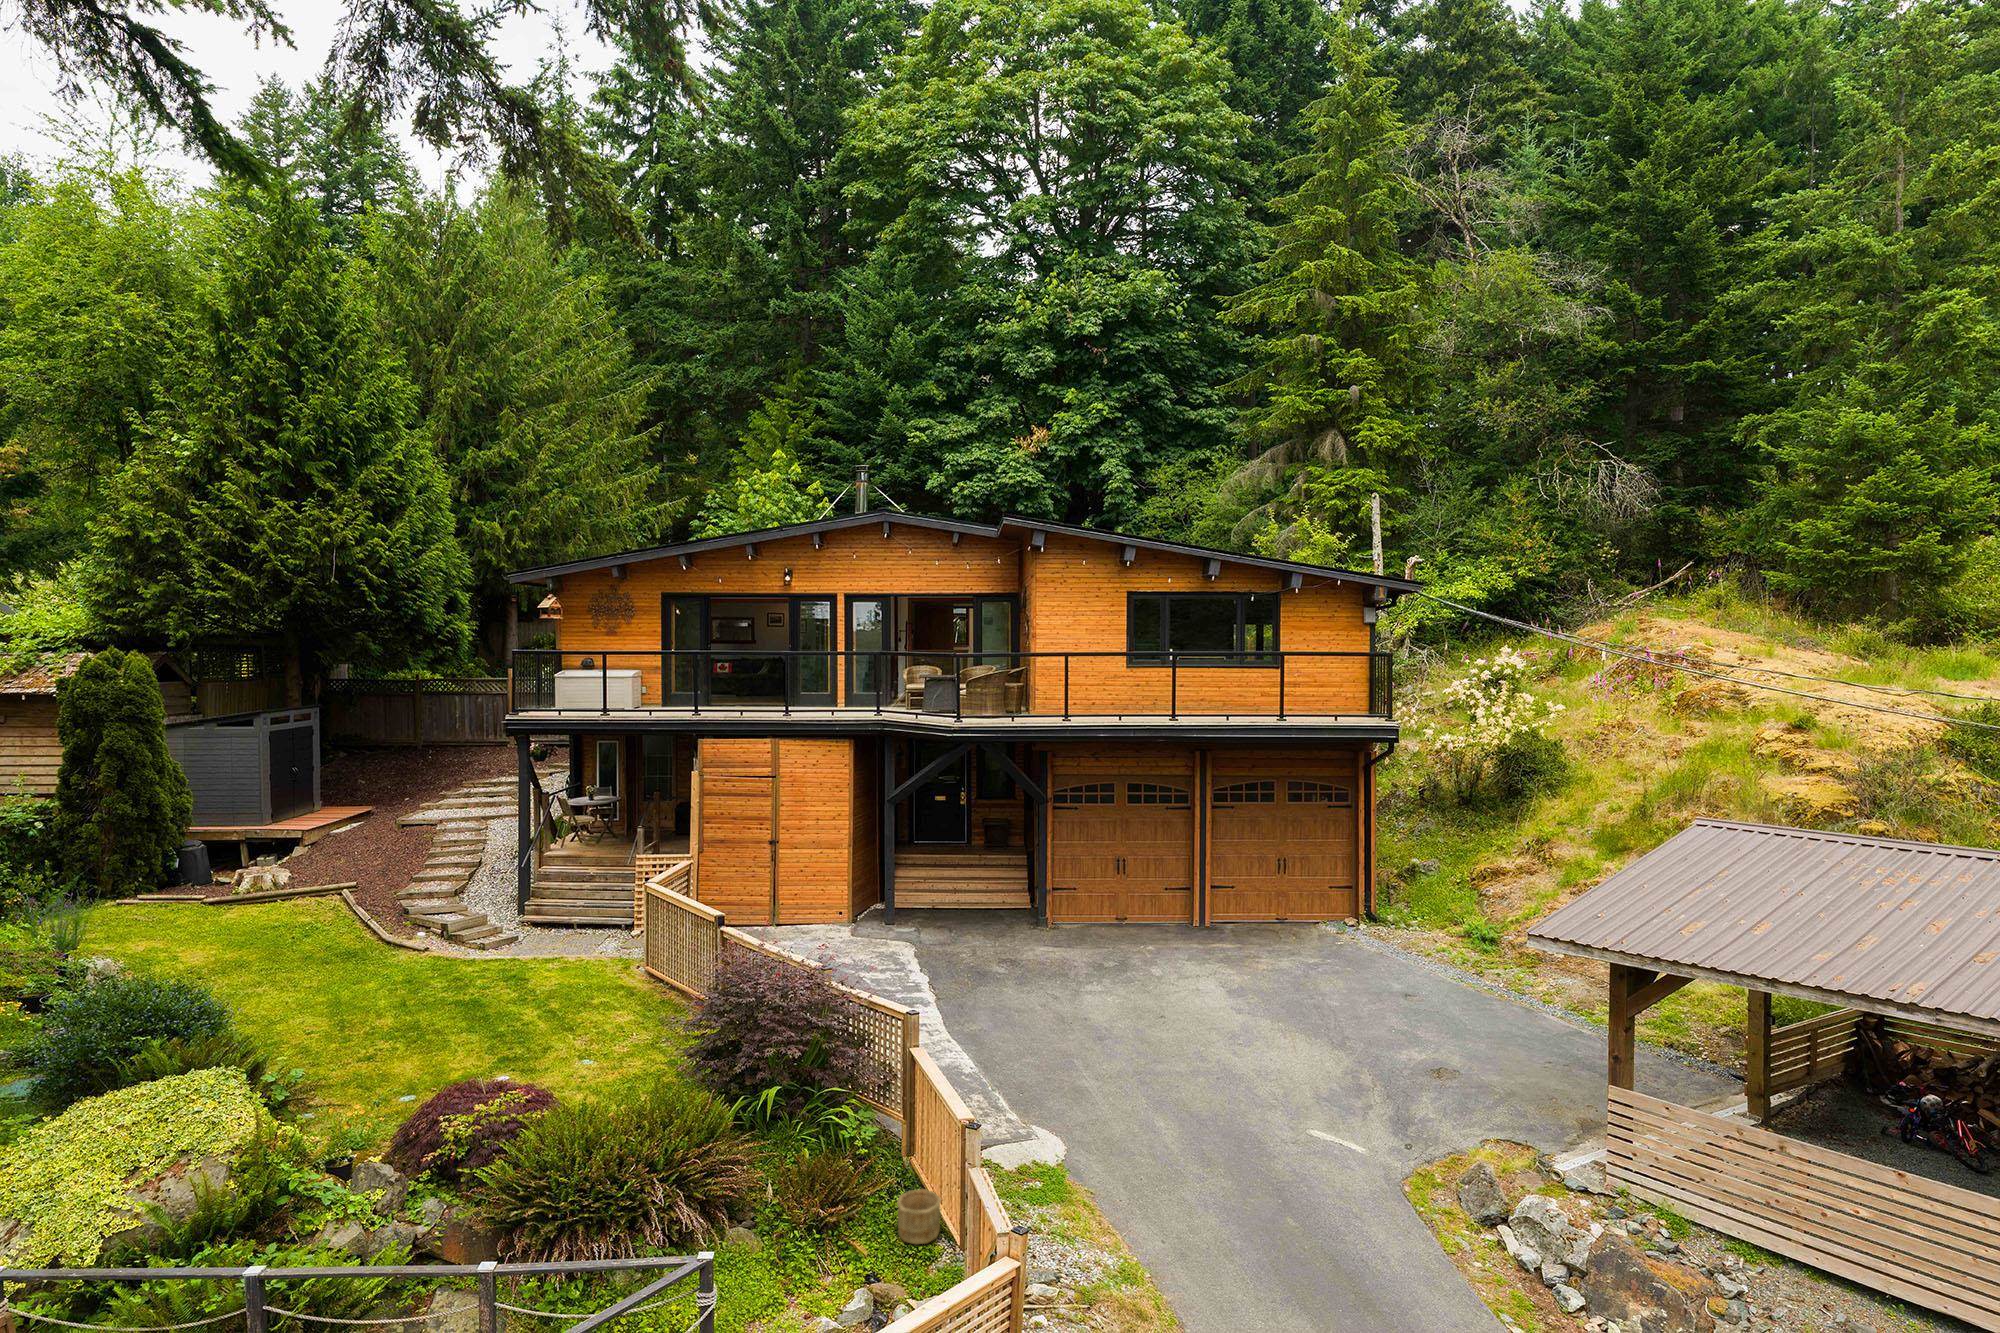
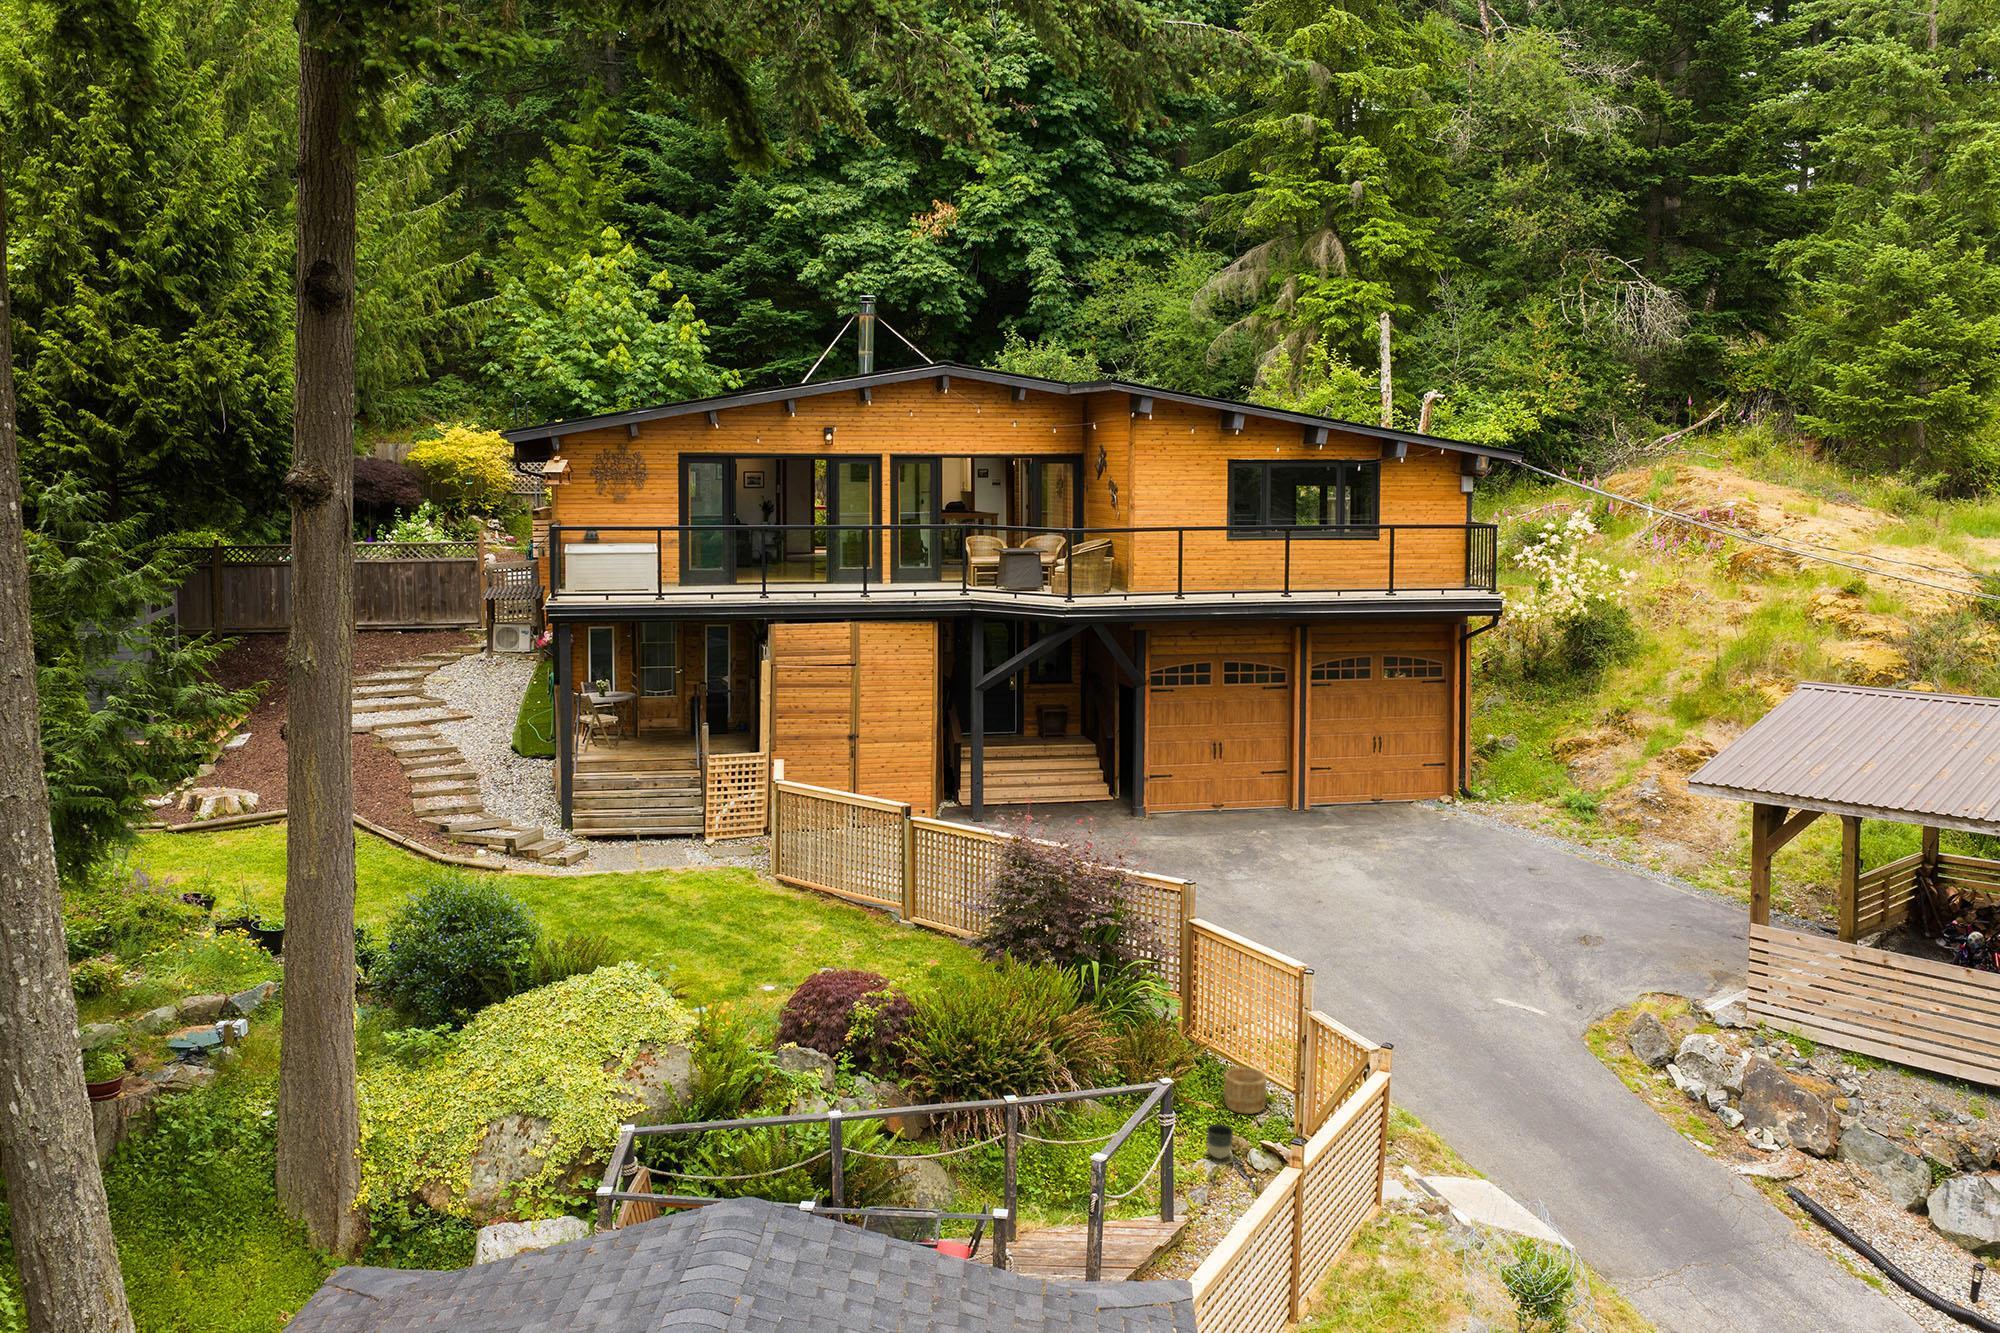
planter: none [818,1259,846,1300] -> present [1207,1124,1233,1159]

